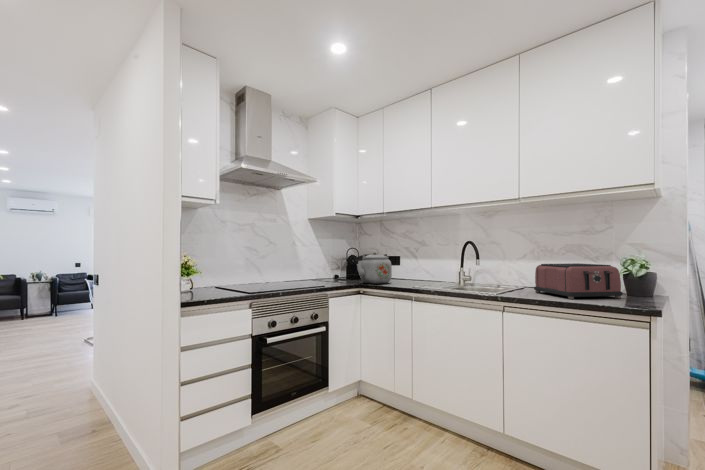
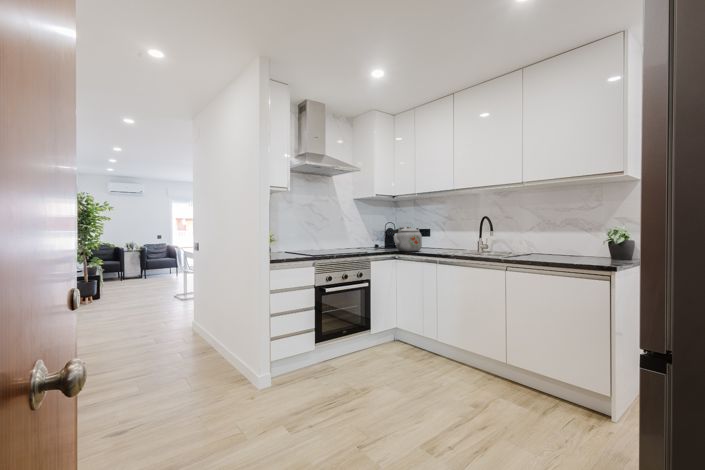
toaster: present [534,263,623,299] -> none [534,235,602,262]

